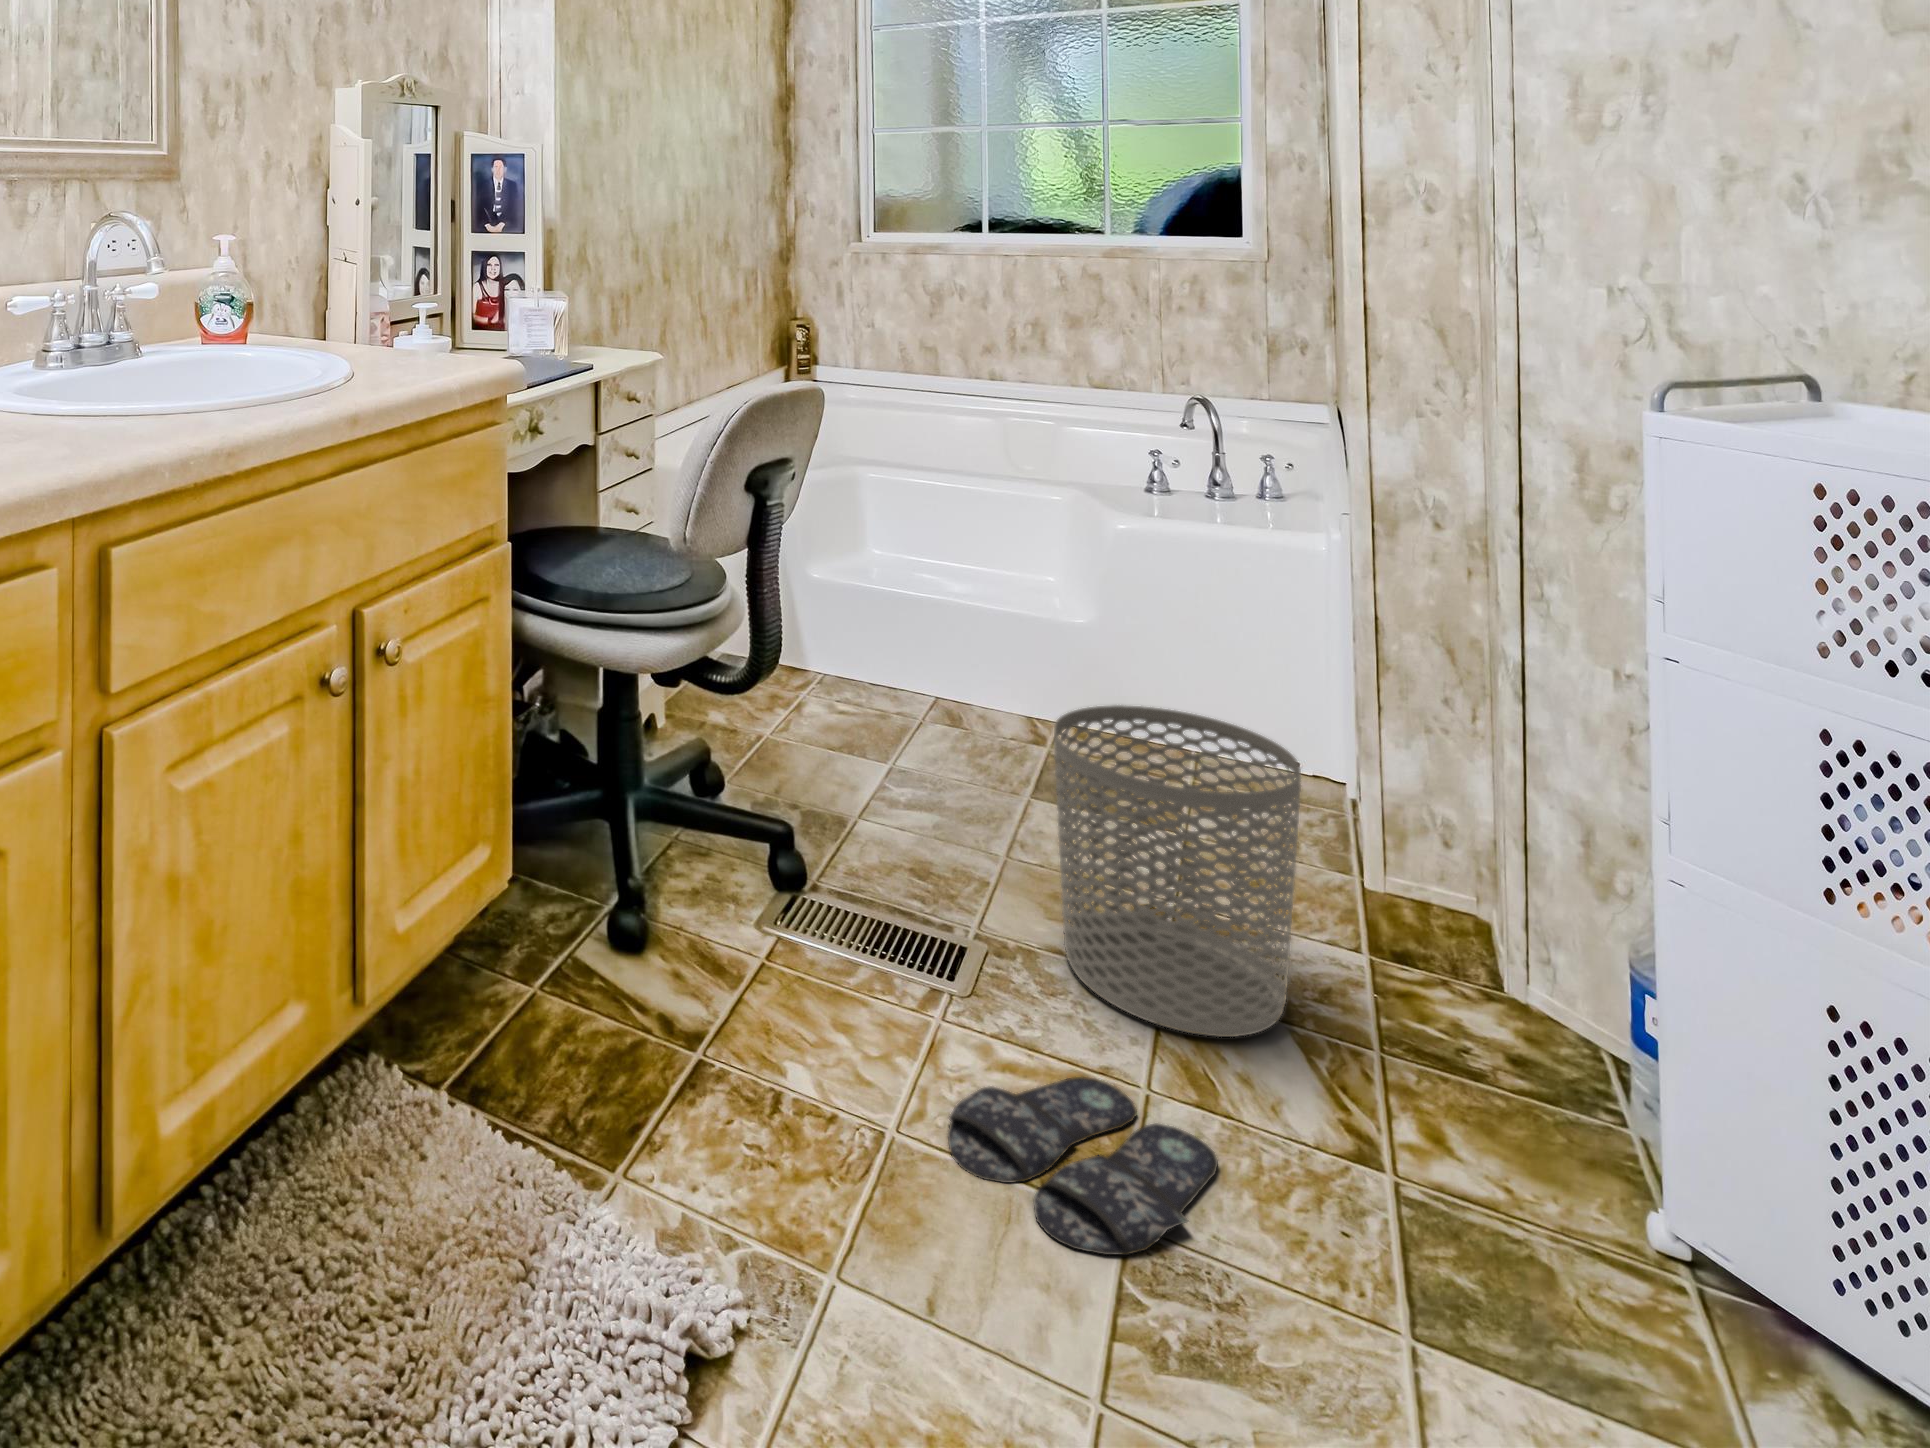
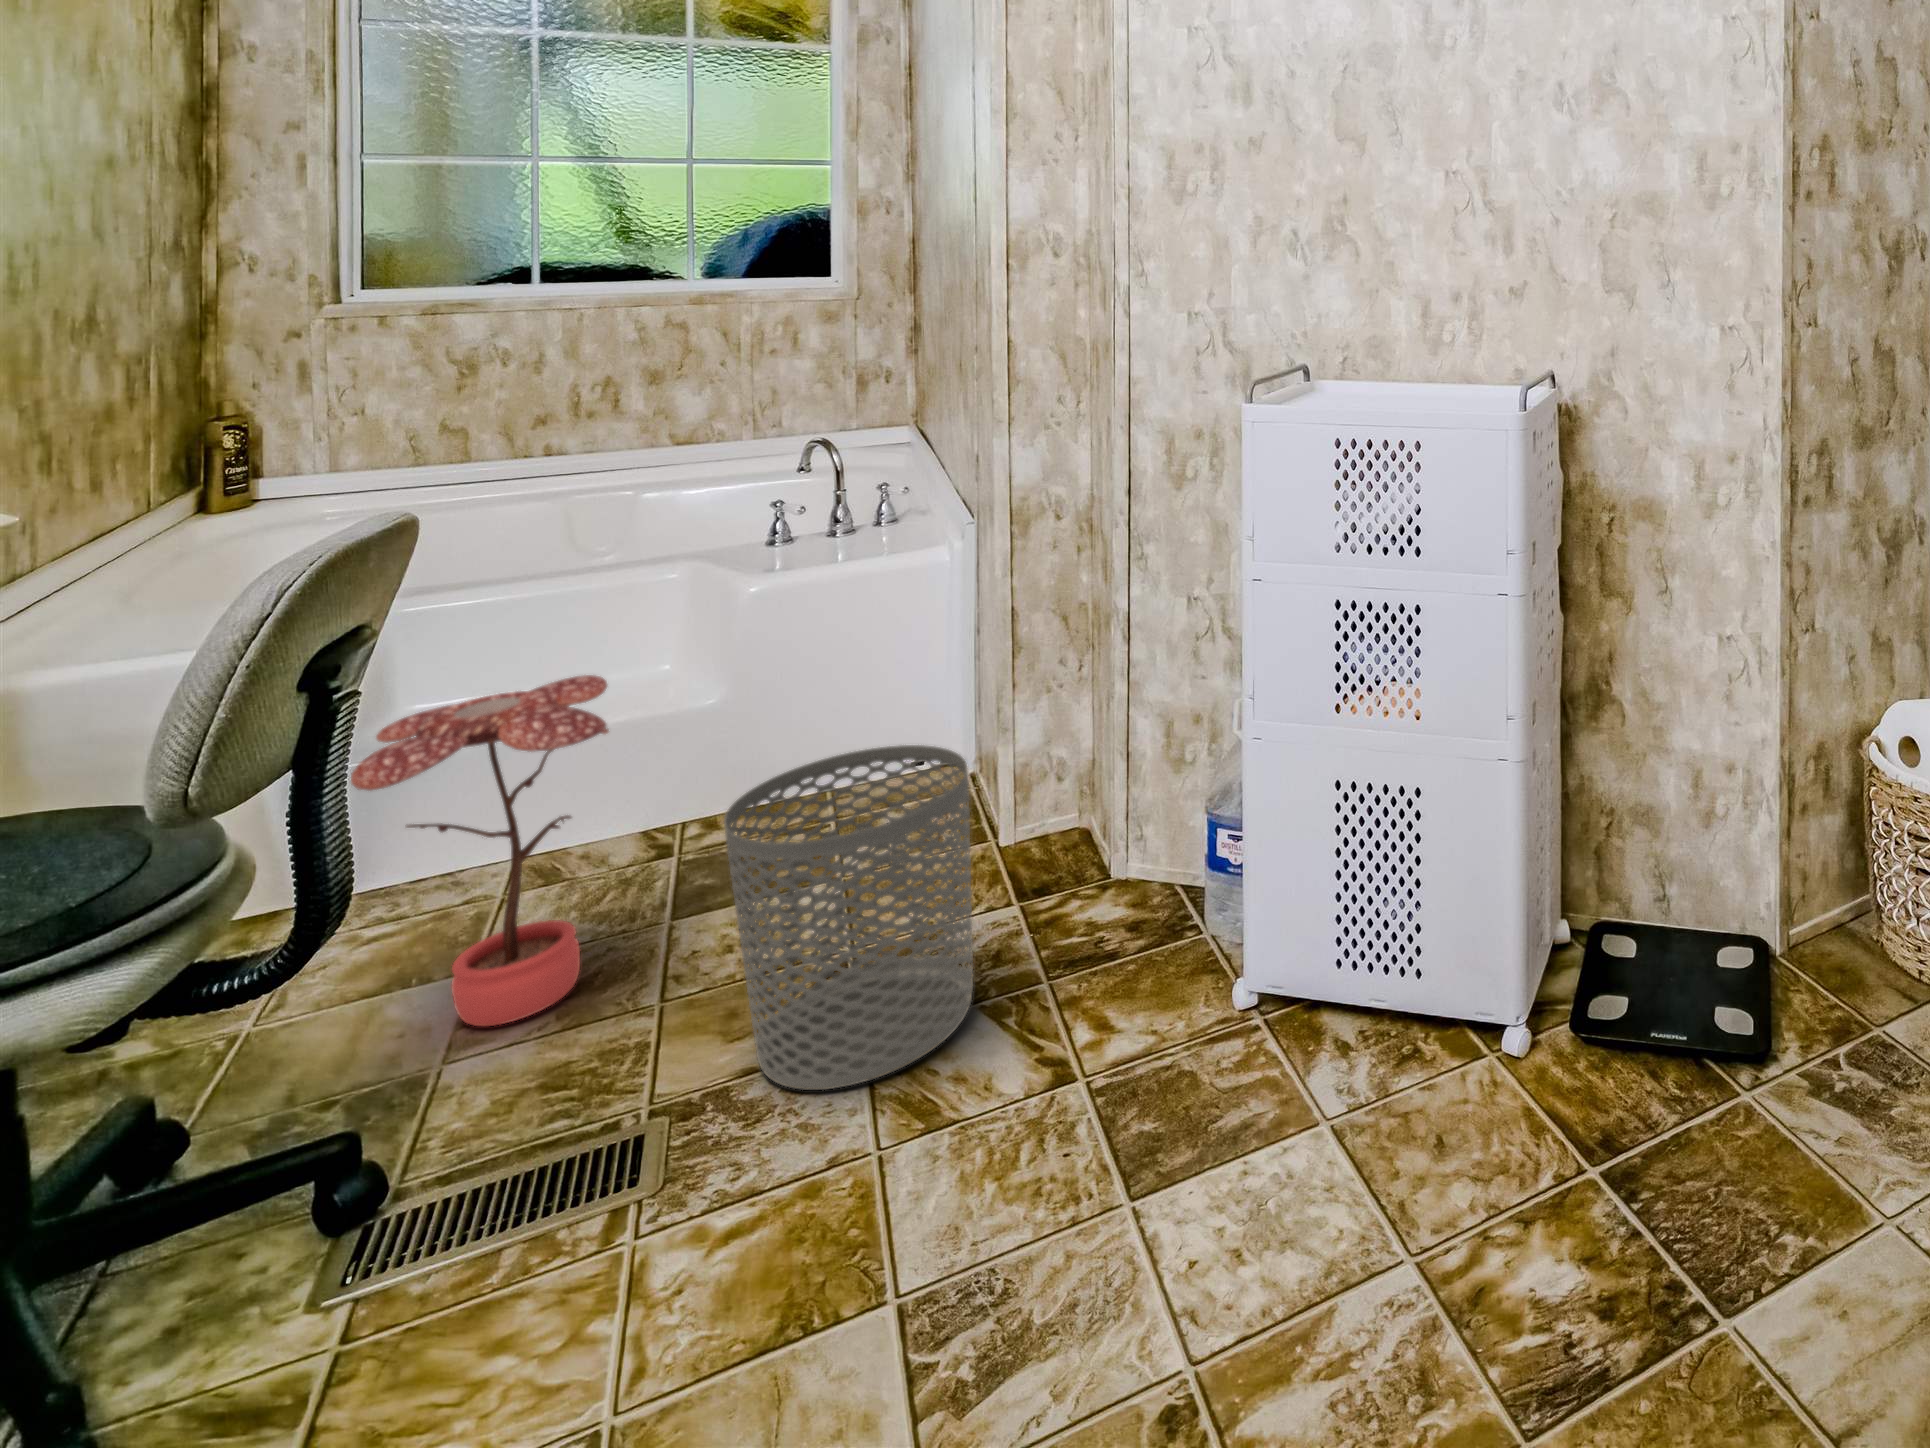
potted plant: none [822,558,996,816] -> present [351,675,609,1026]
slippers: present [948,1077,1218,1255] -> none [677,1163,959,1390]

